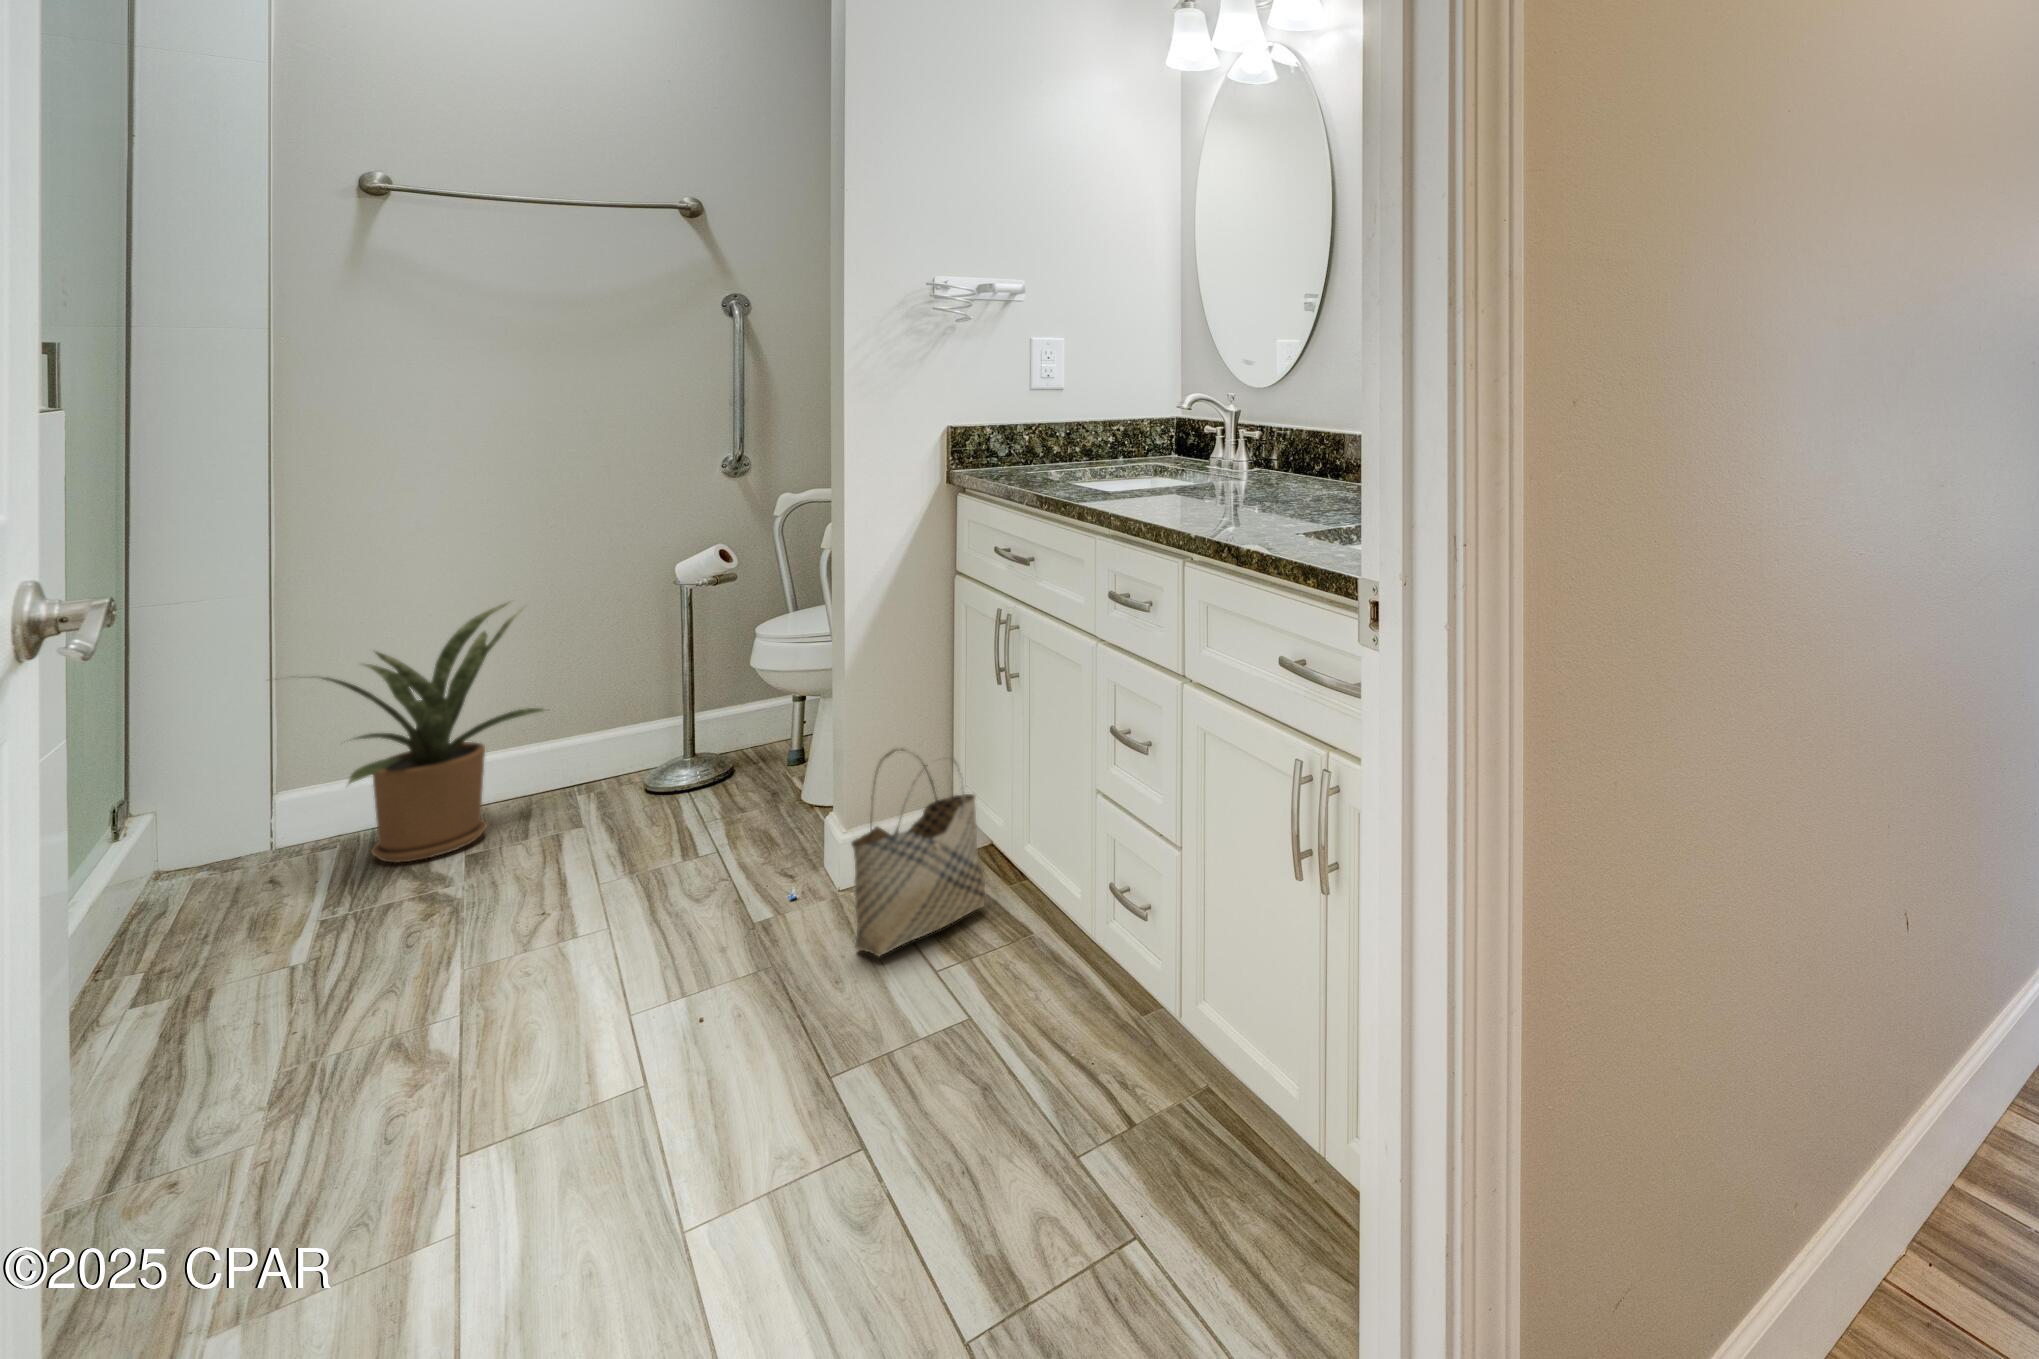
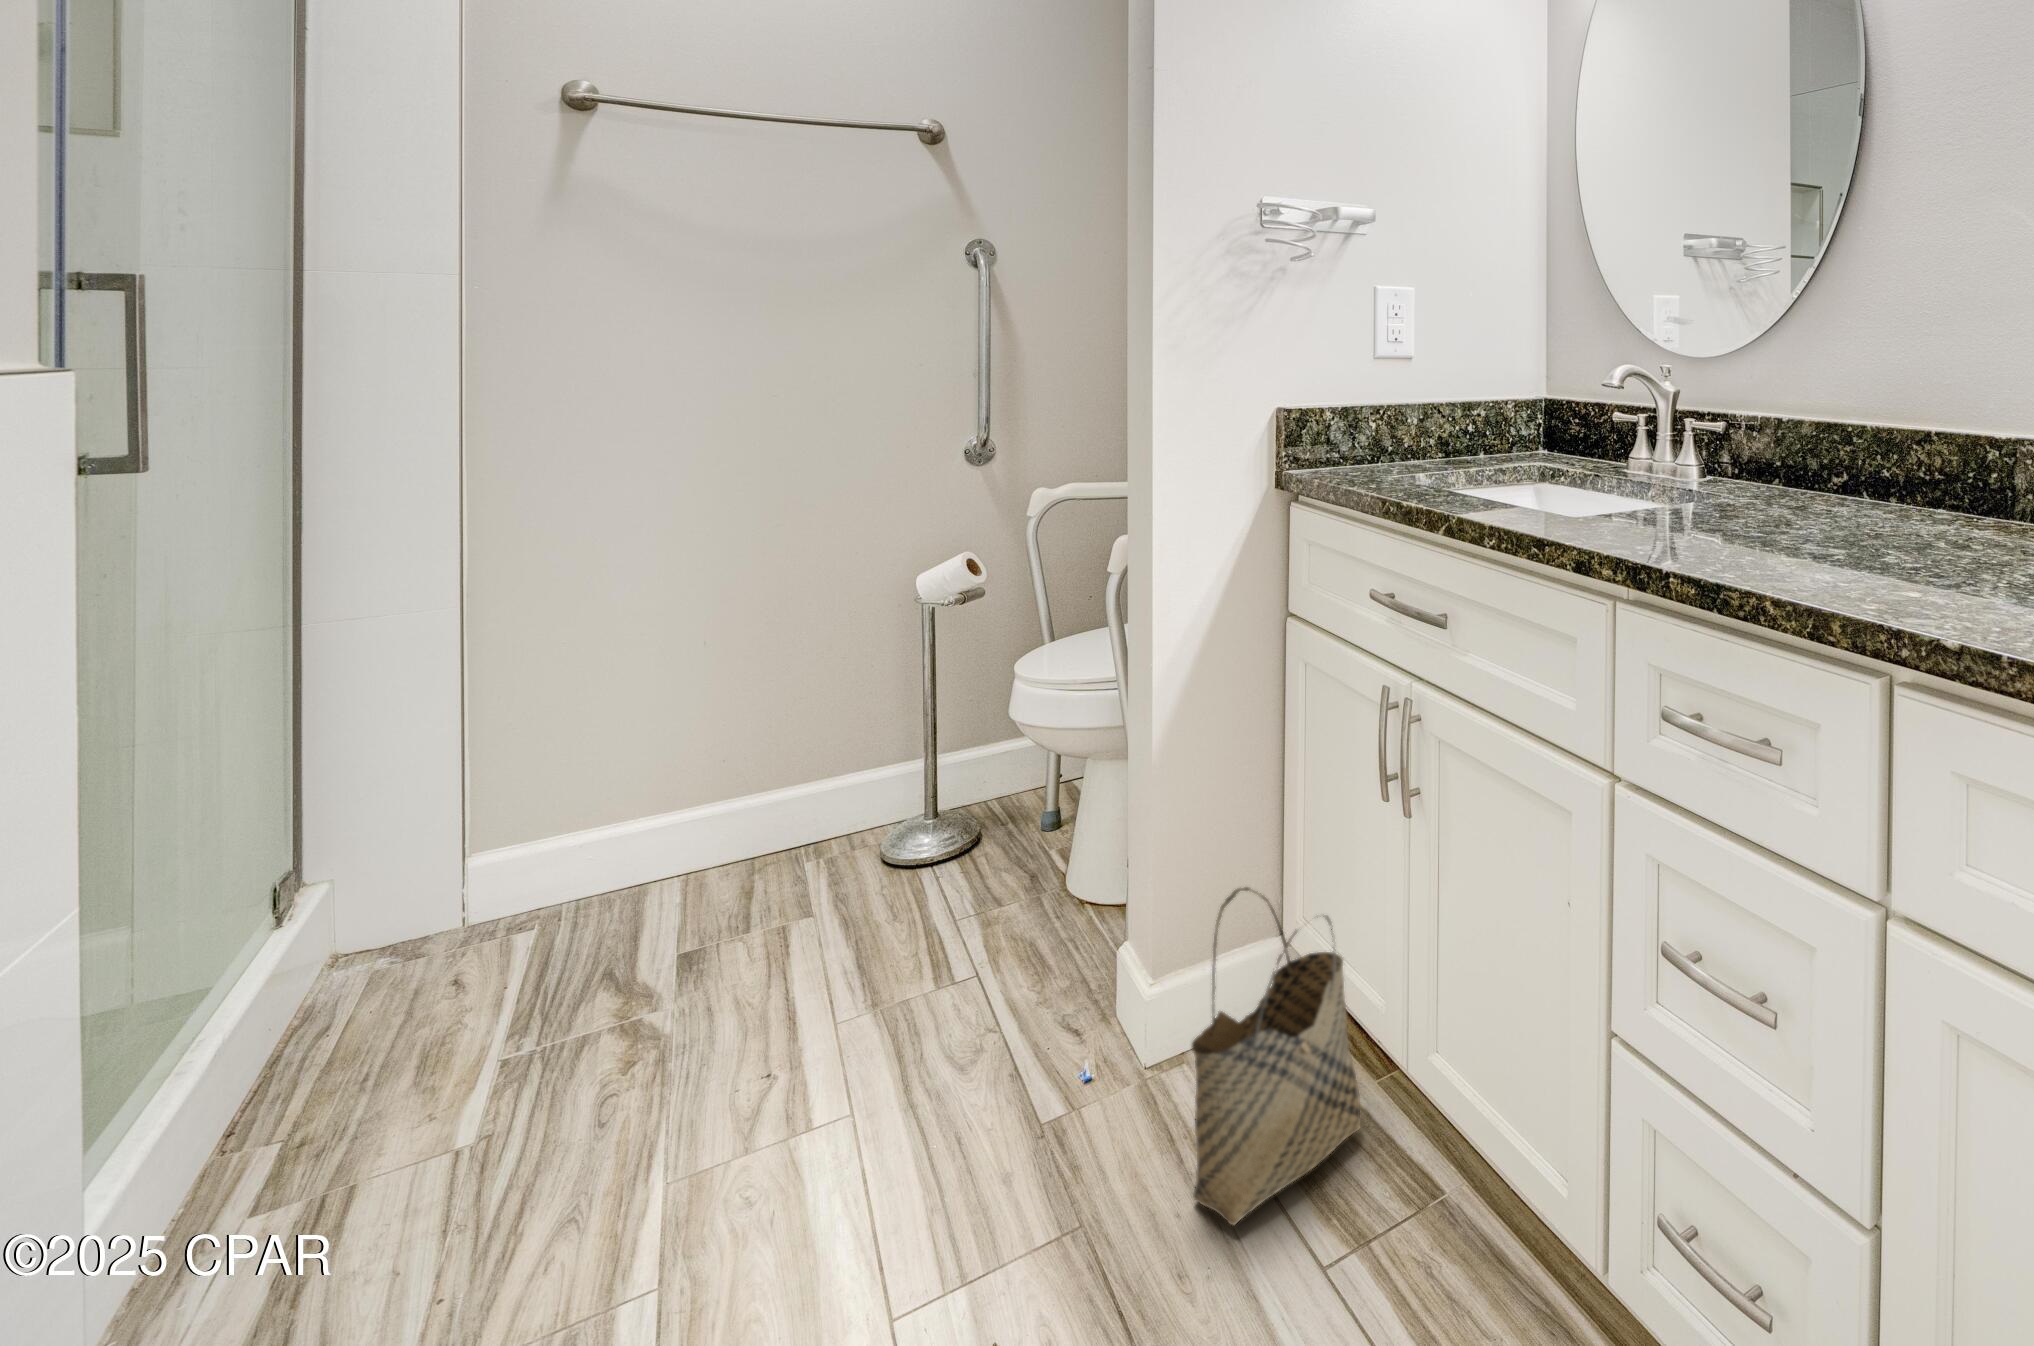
house plant: present [274,603,543,863] -> none [435,620,785,963]

